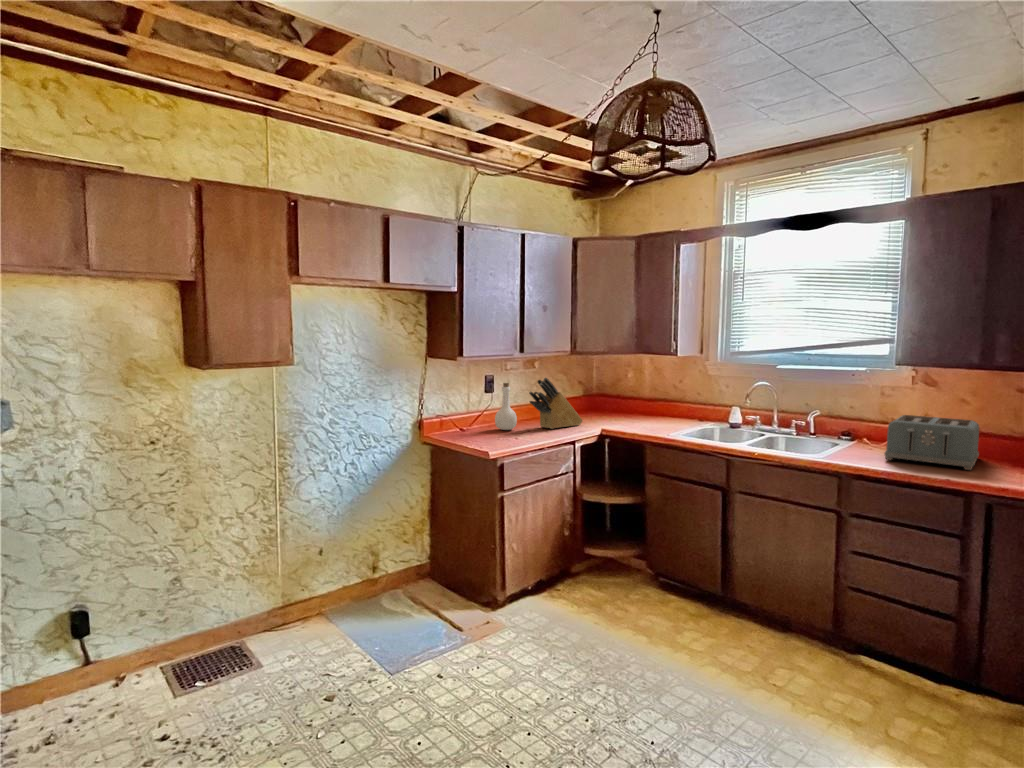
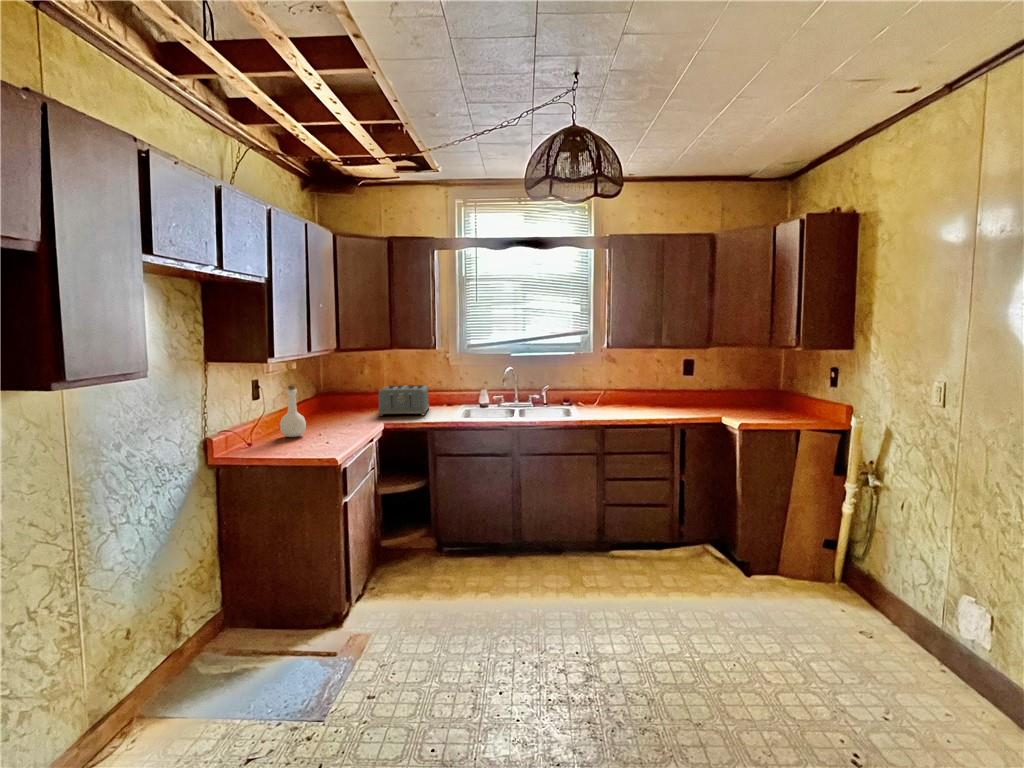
knife block: present [529,378,582,429] -> none [316,376,359,429]
toaster: present [884,415,979,470] -> present [378,385,429,416]

